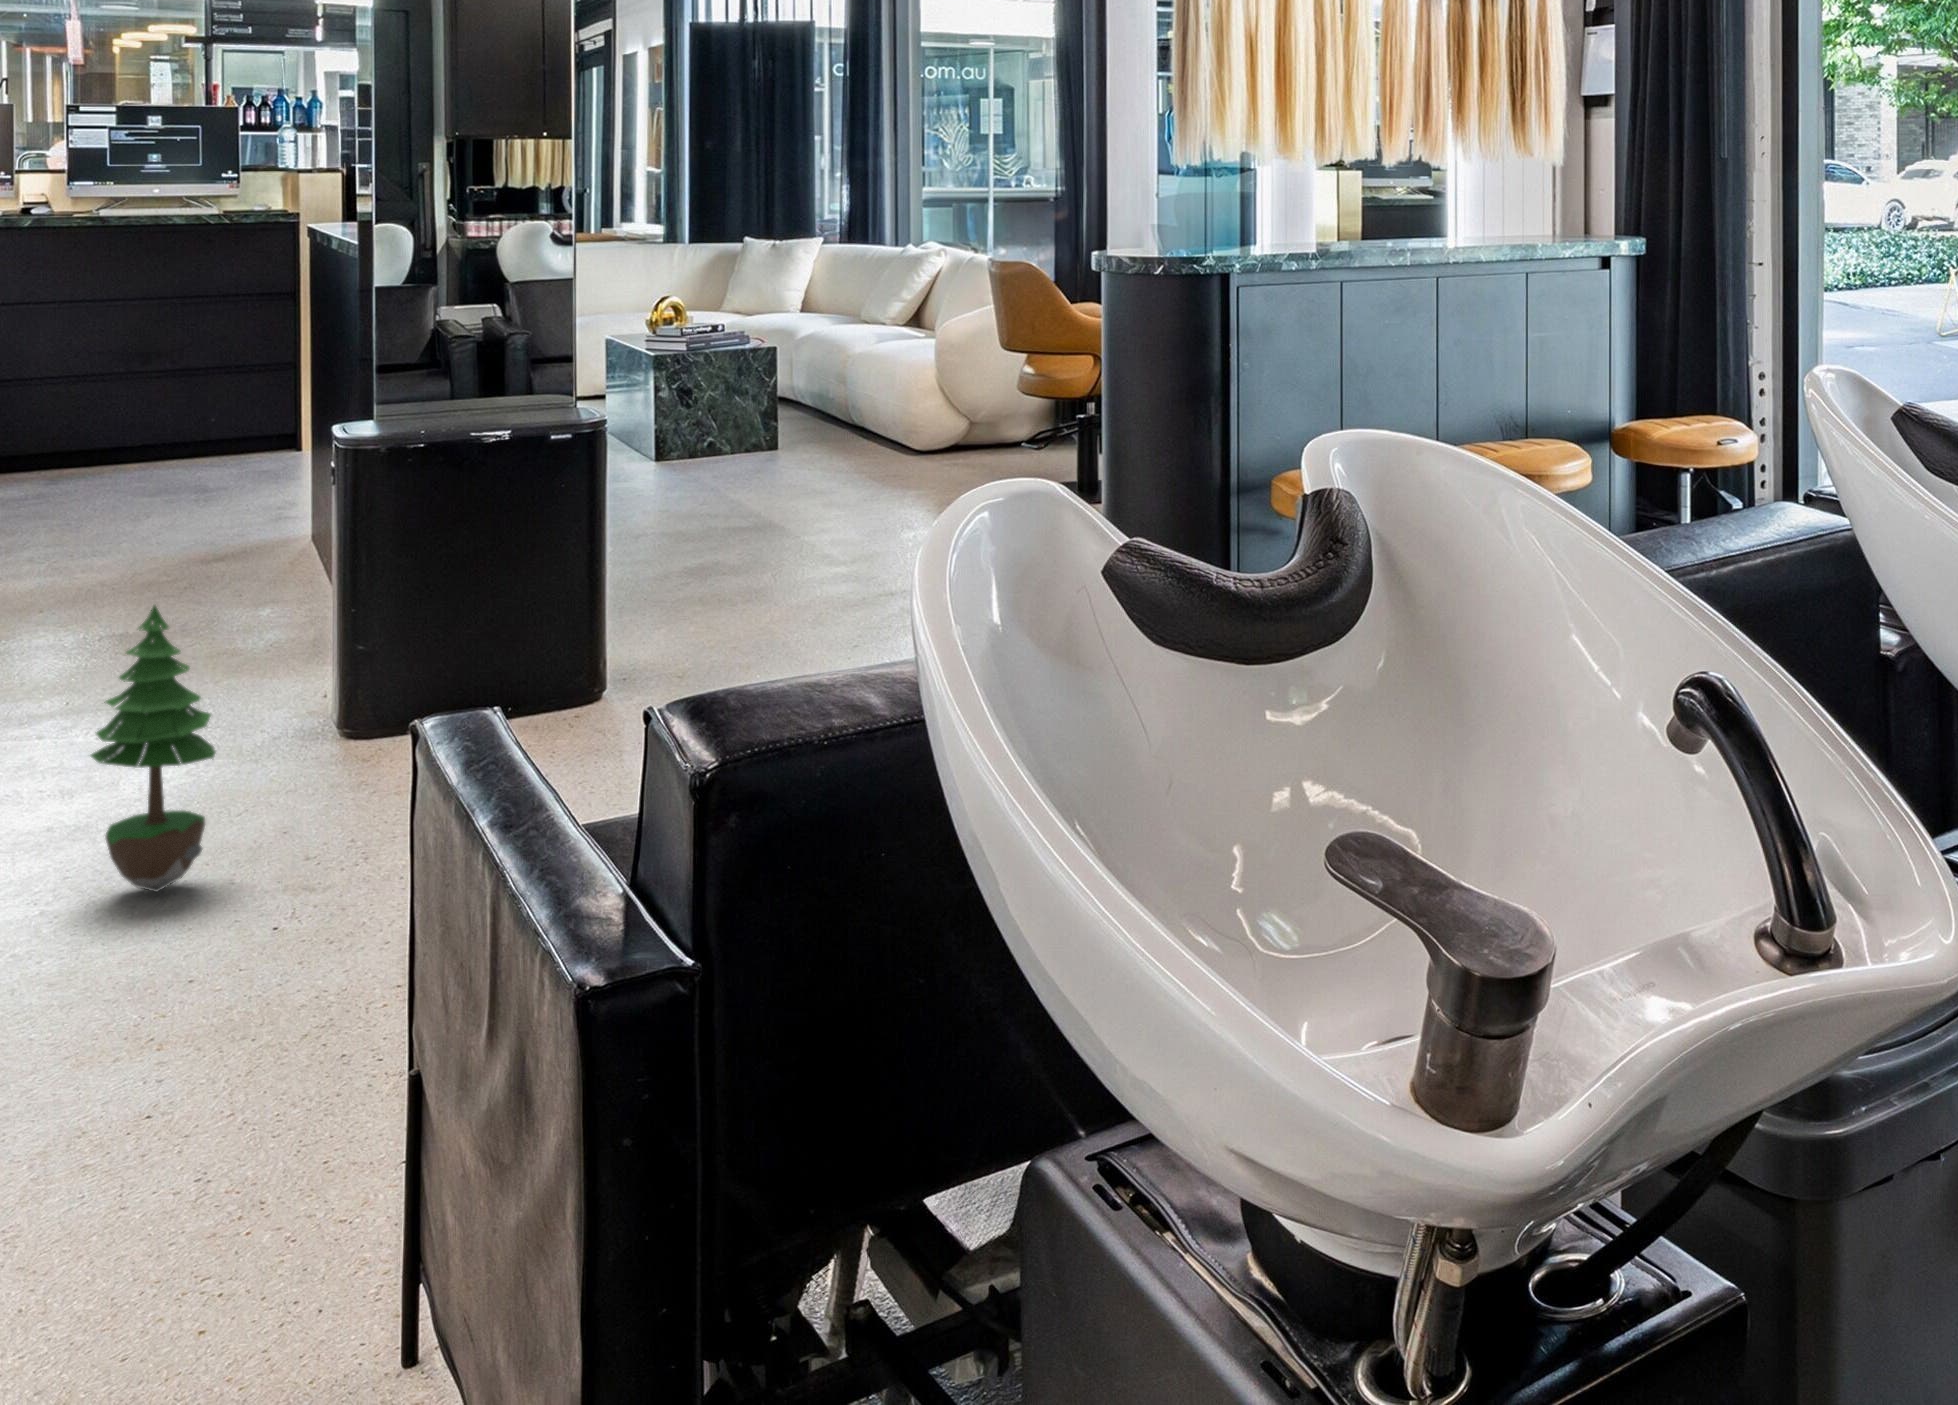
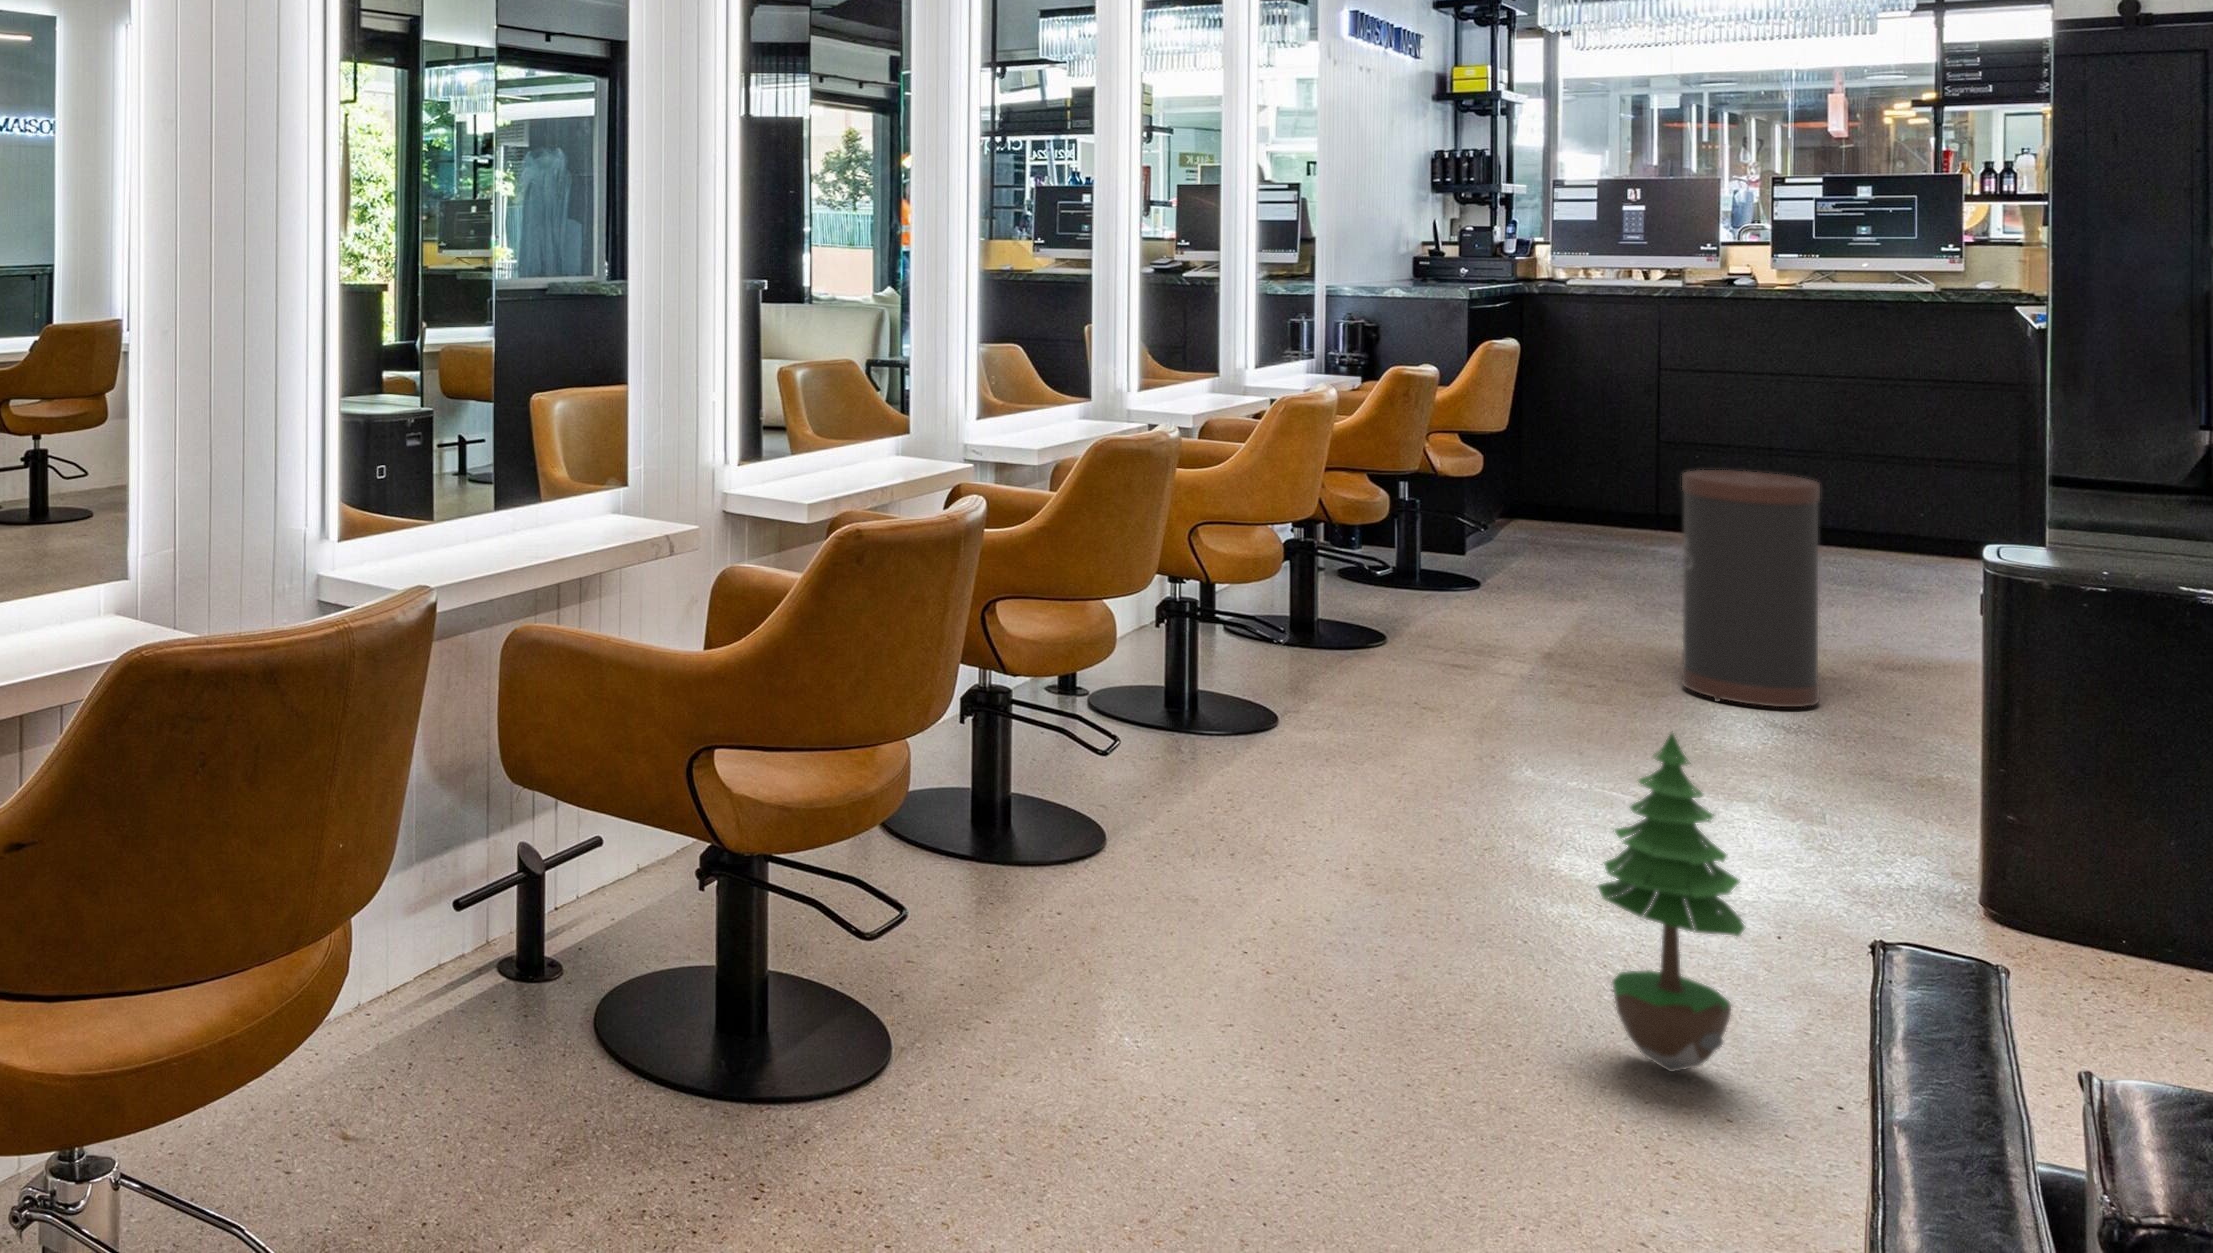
trash can: none [46,387,173,604] -> present [1682,470,1820,707]

